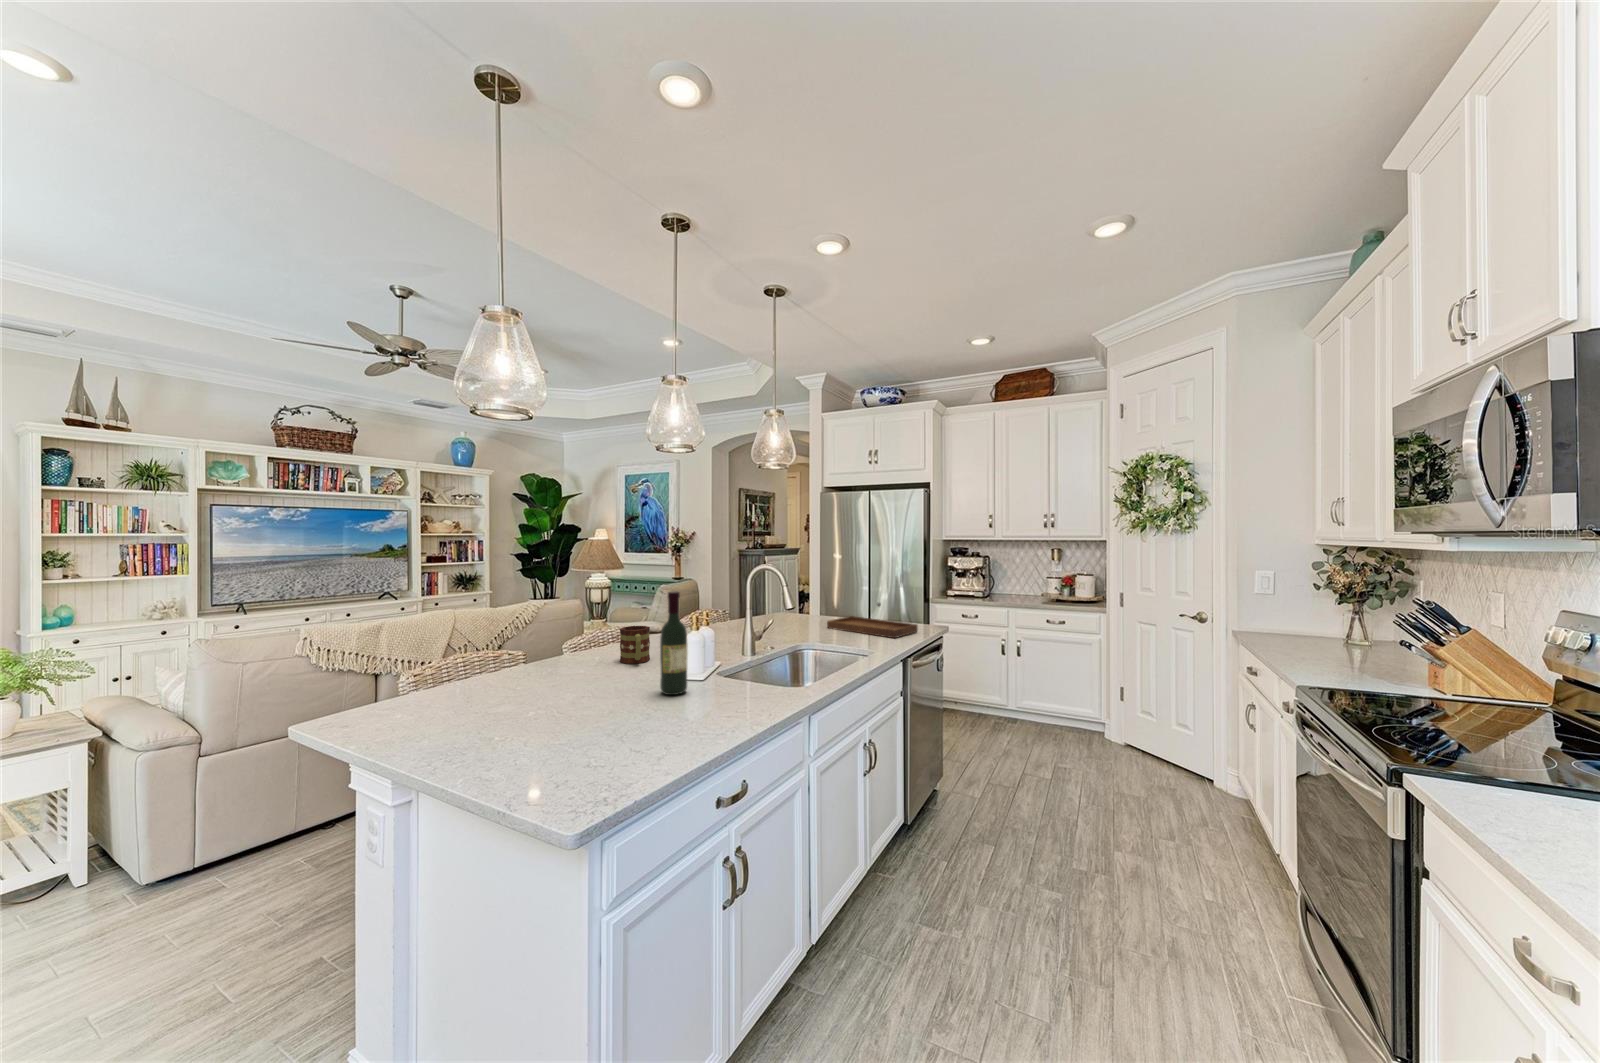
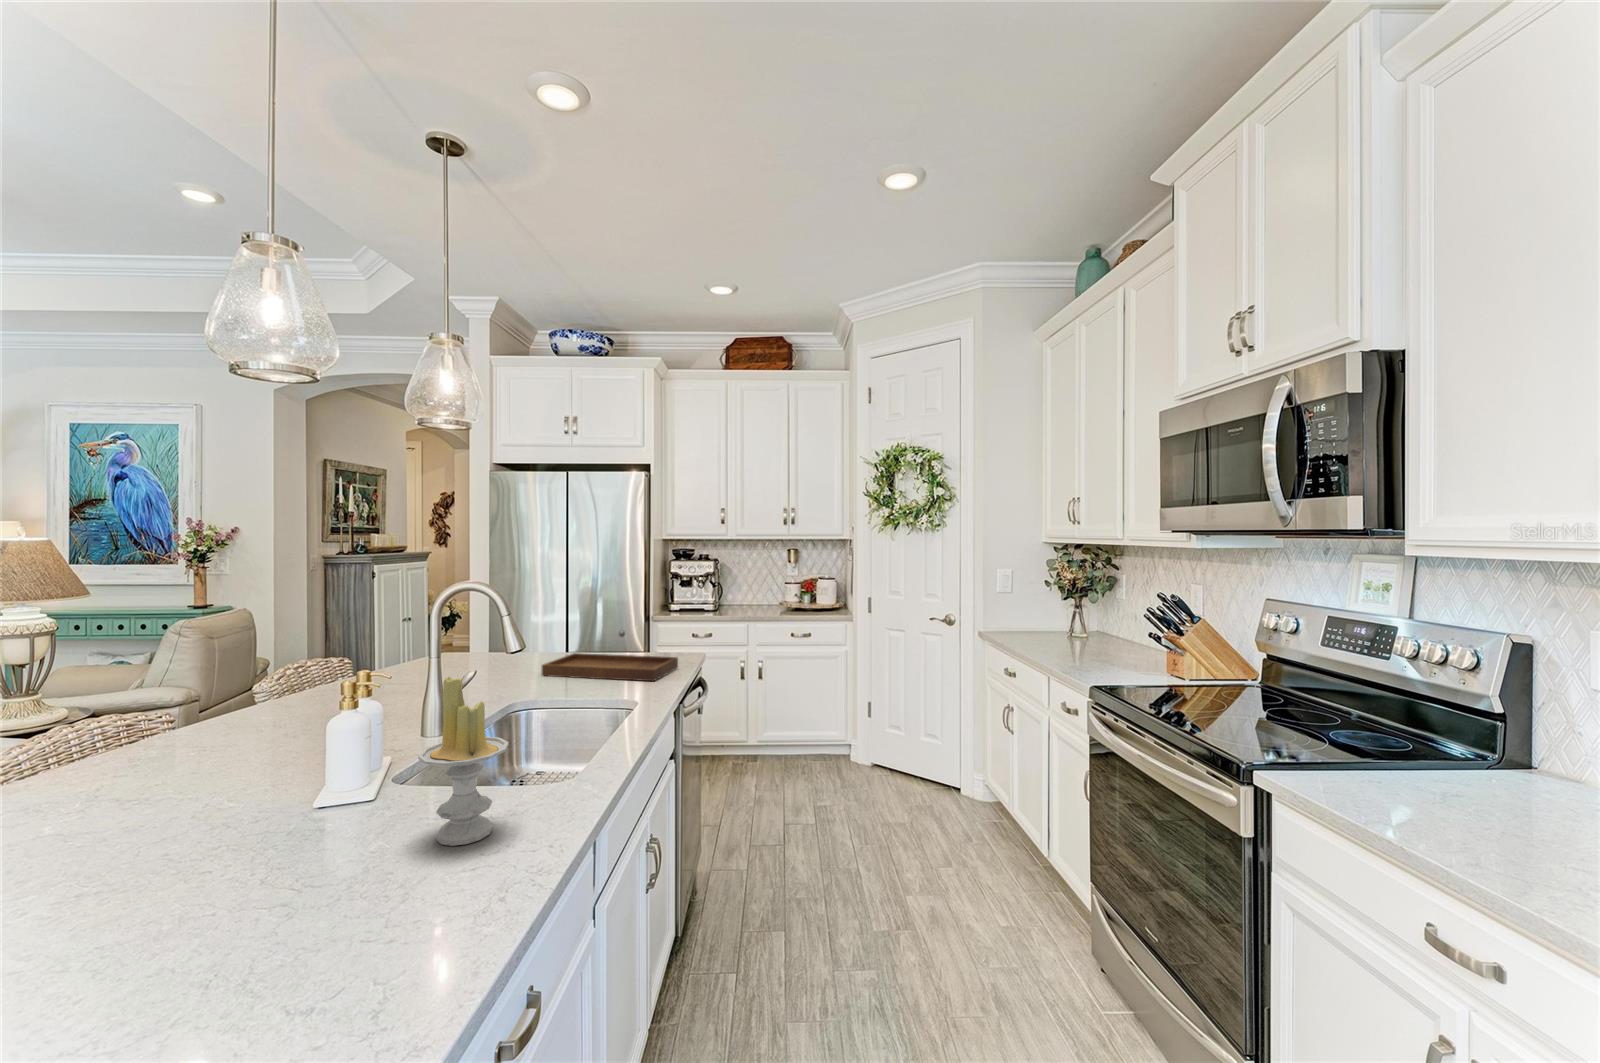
wine bottle: present [660,591,688,695] -> none [277,652,345,870]
candle: none [718,609,761,699] -> present [418,676,508,846]
mug: present [620,626,650,664] -> none [129,721,212,810]

